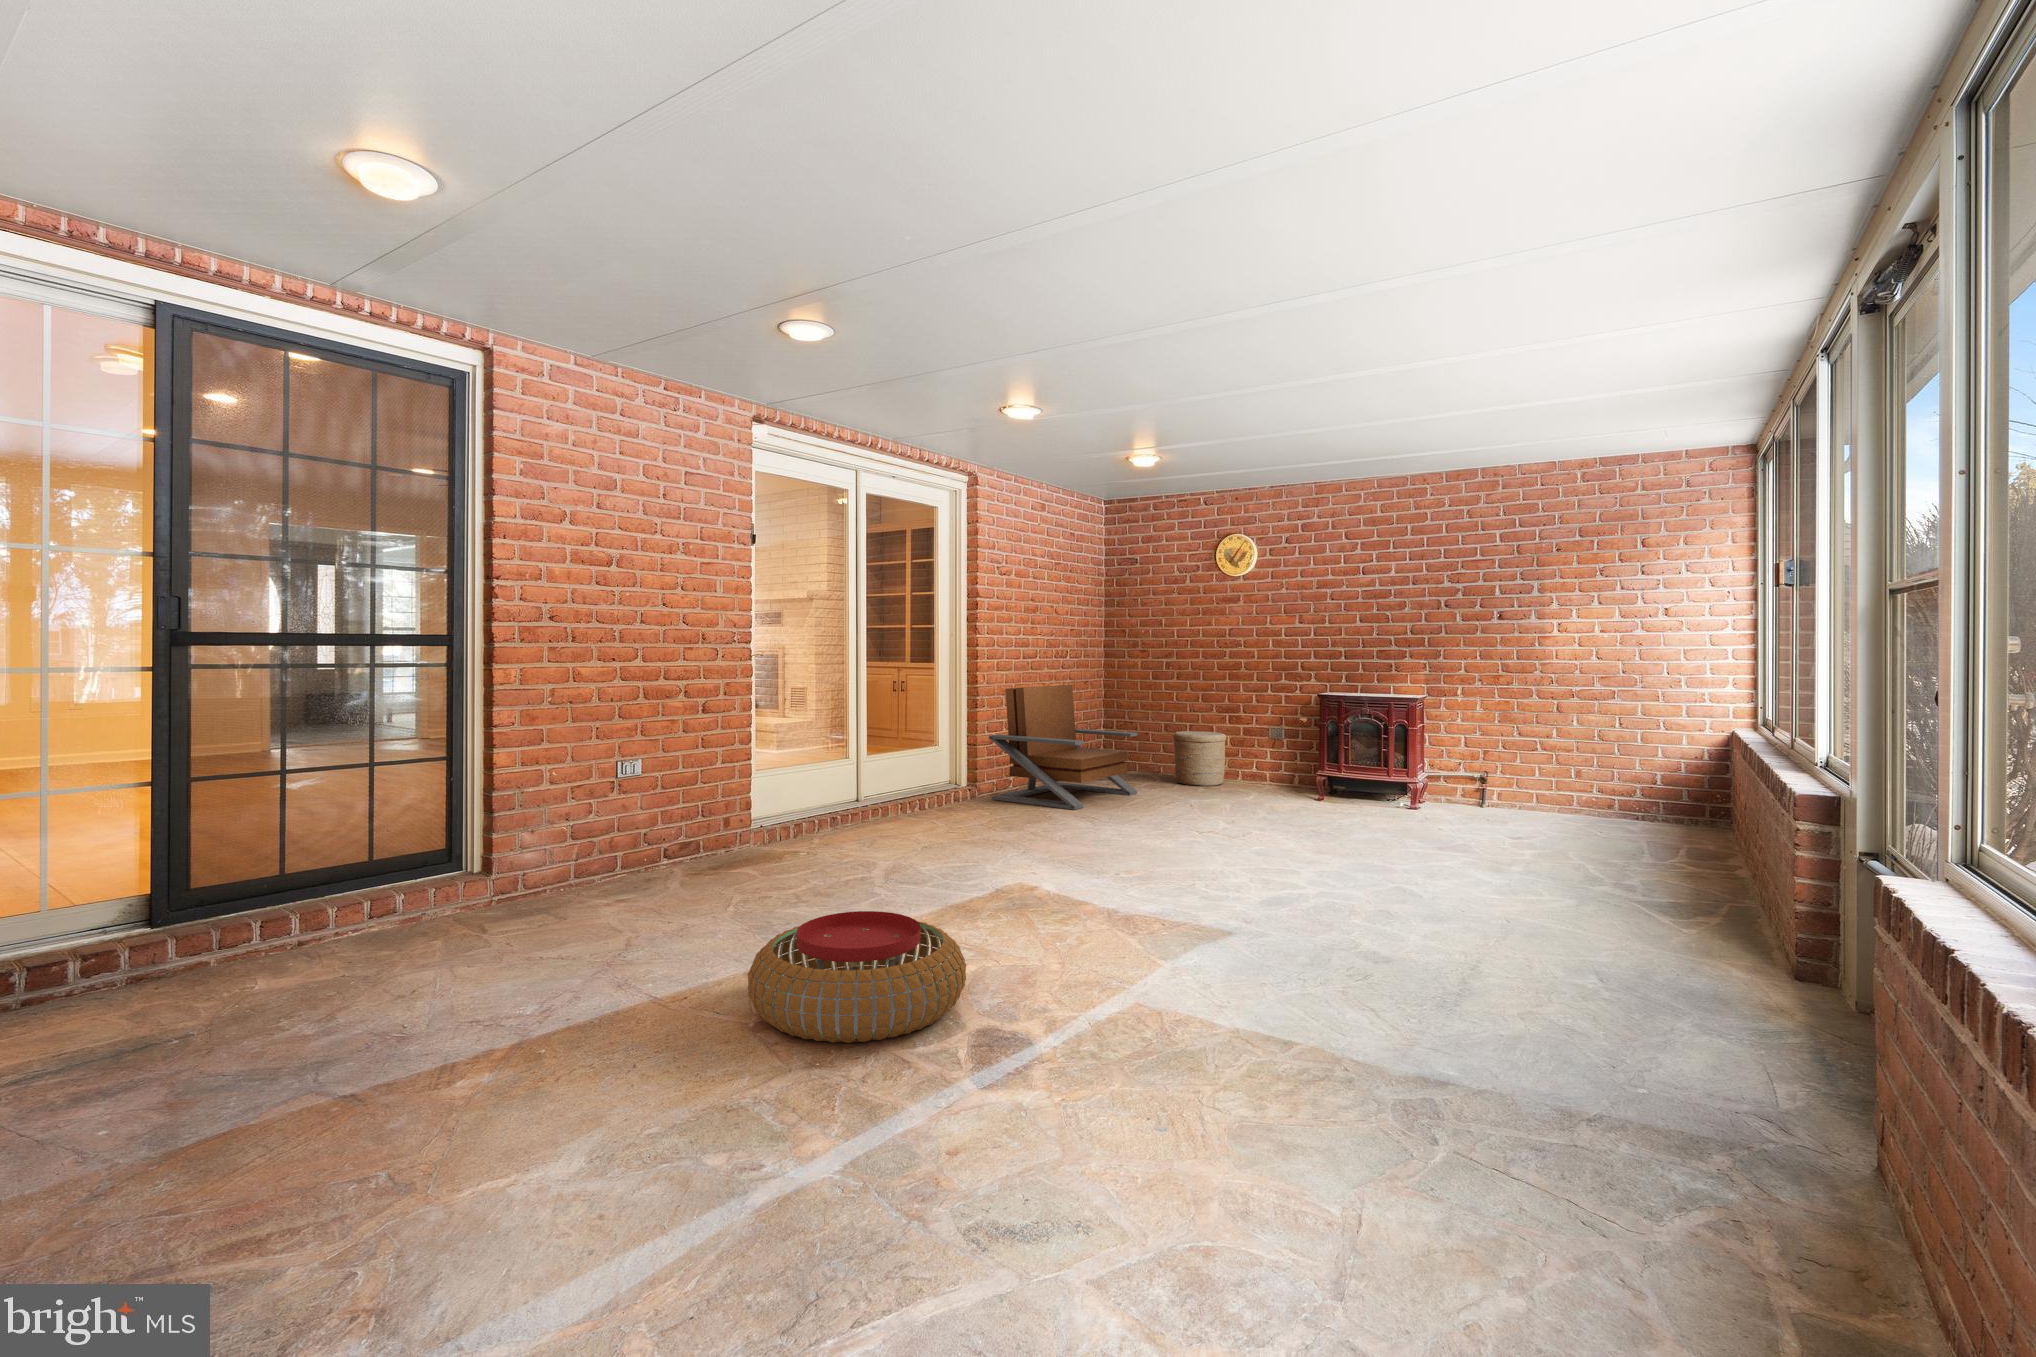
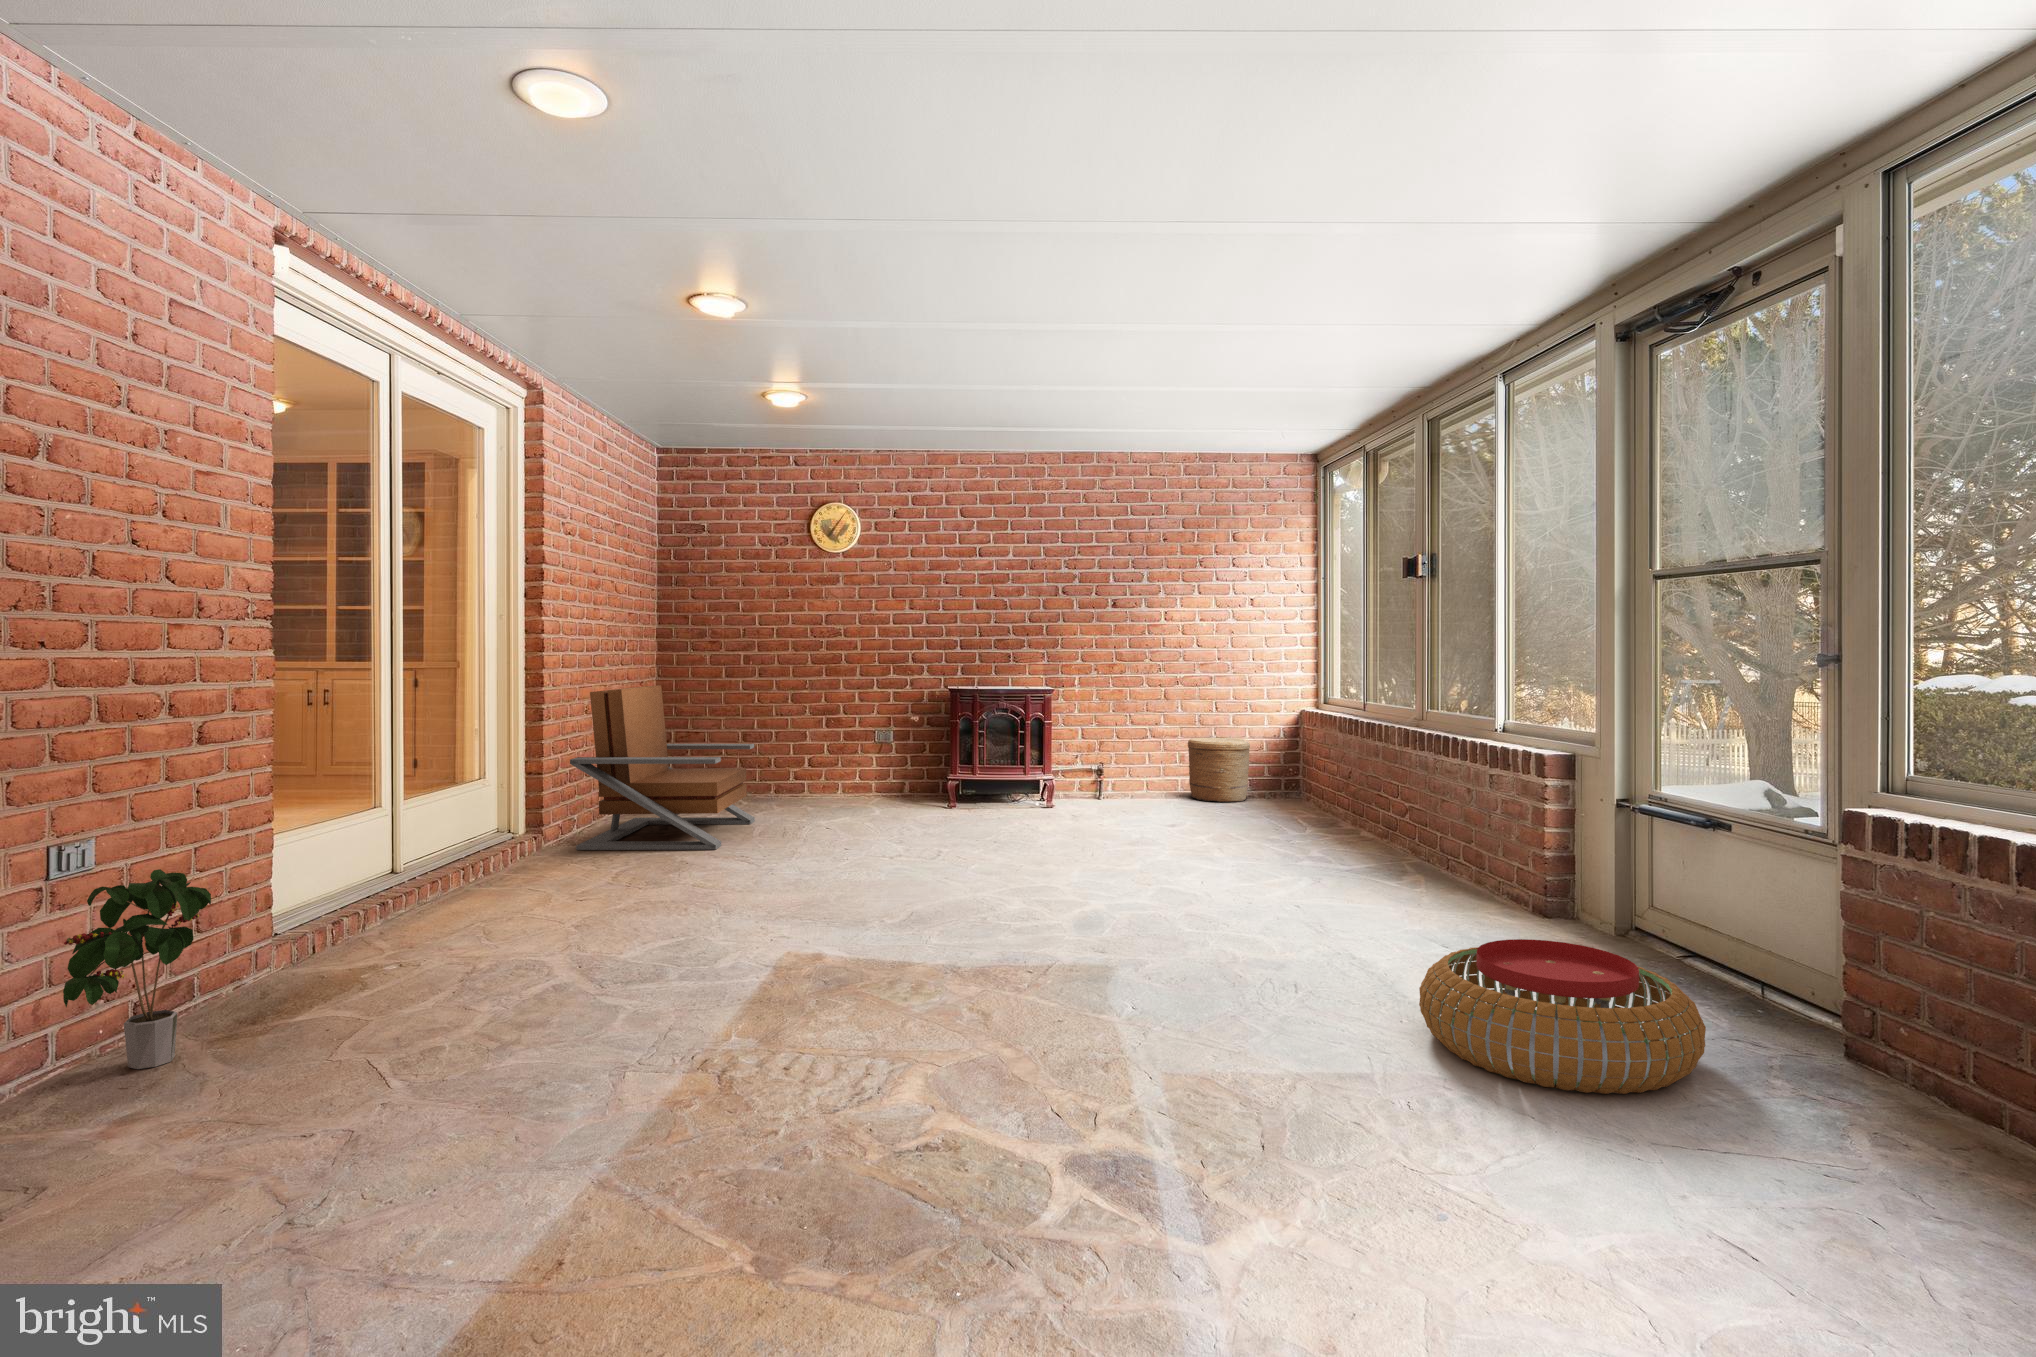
woven basket: present [1173,731,1226,786] -> present [1188,738,1250,802]
potted plant: none [607,776,691,877] -> present [63,869,211,1069]
pouf: present [748,911,966,1043] -> present [1419,939,1706,1094]

